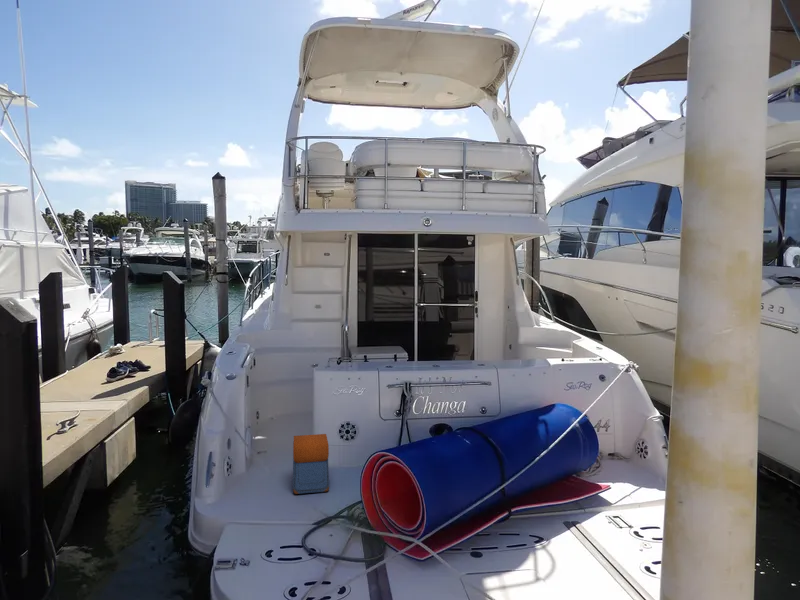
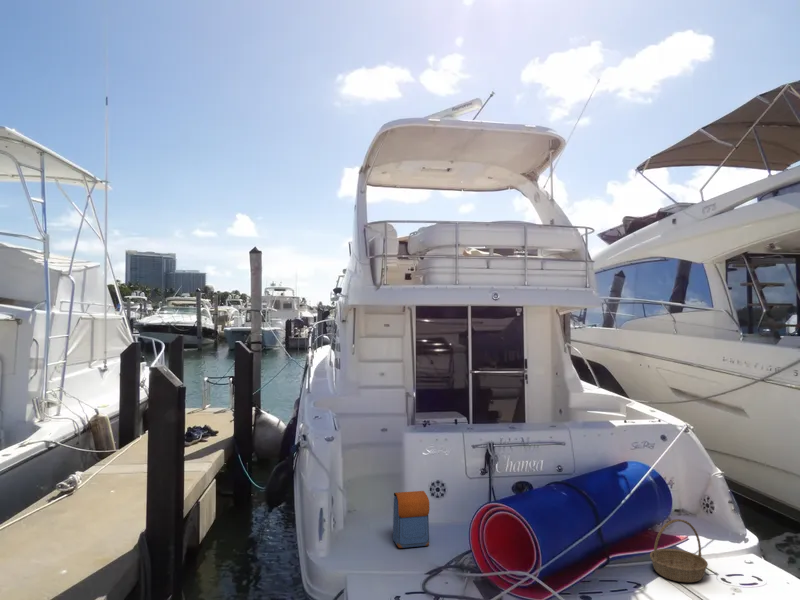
basket: none [559,470,620,538] -> present [650,519,708,582]

